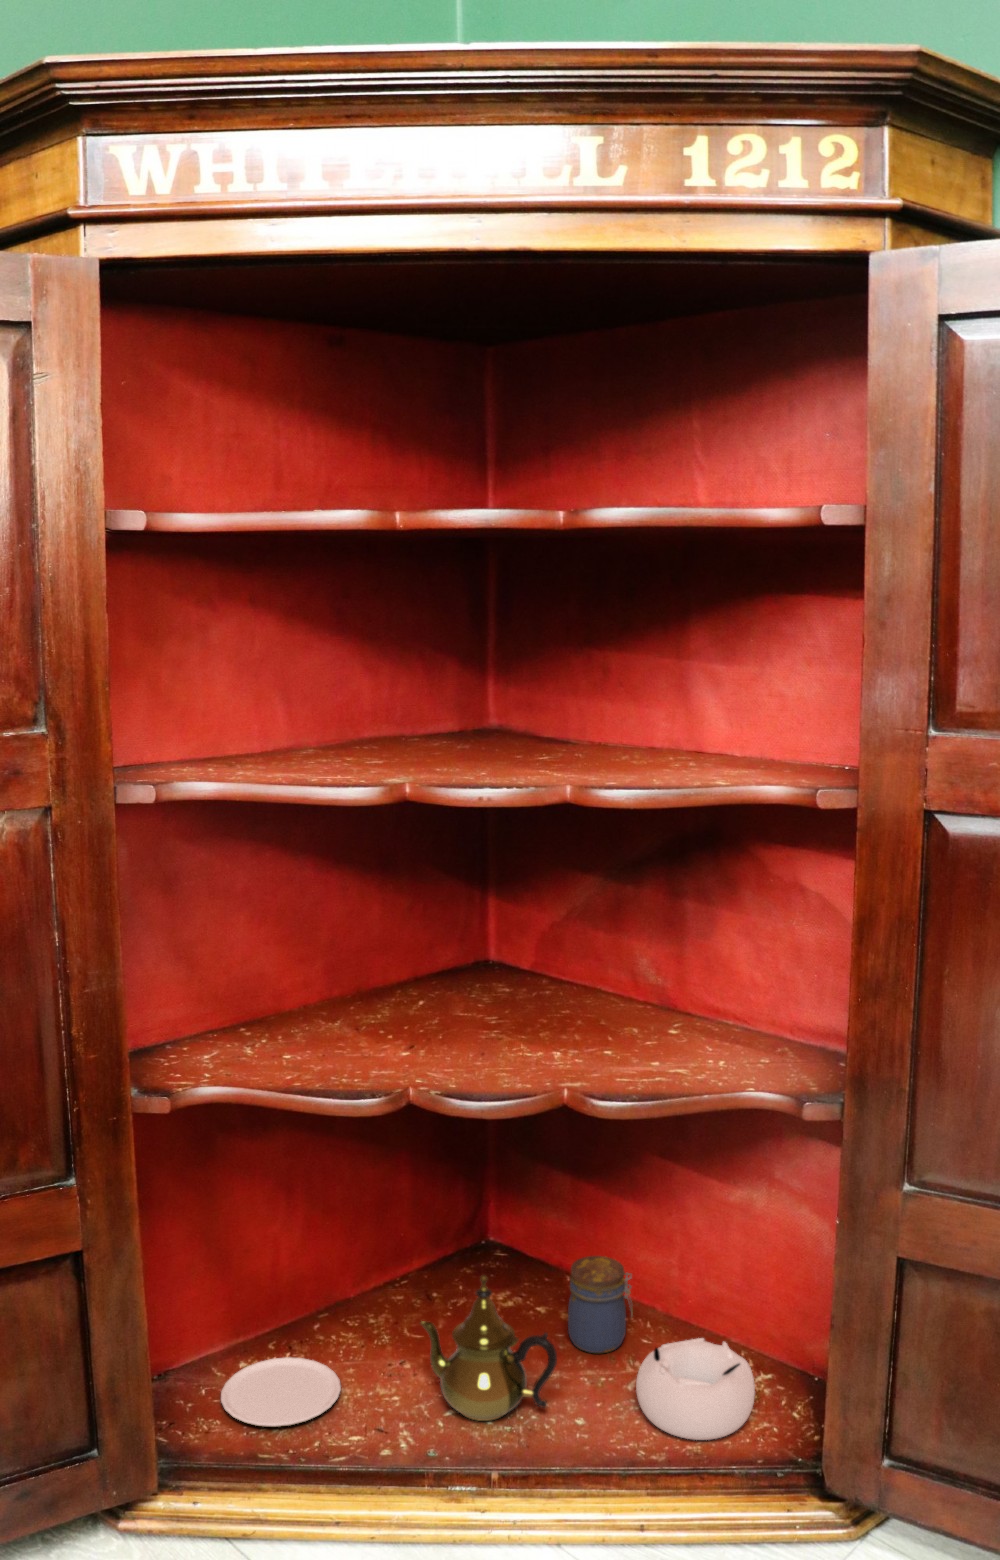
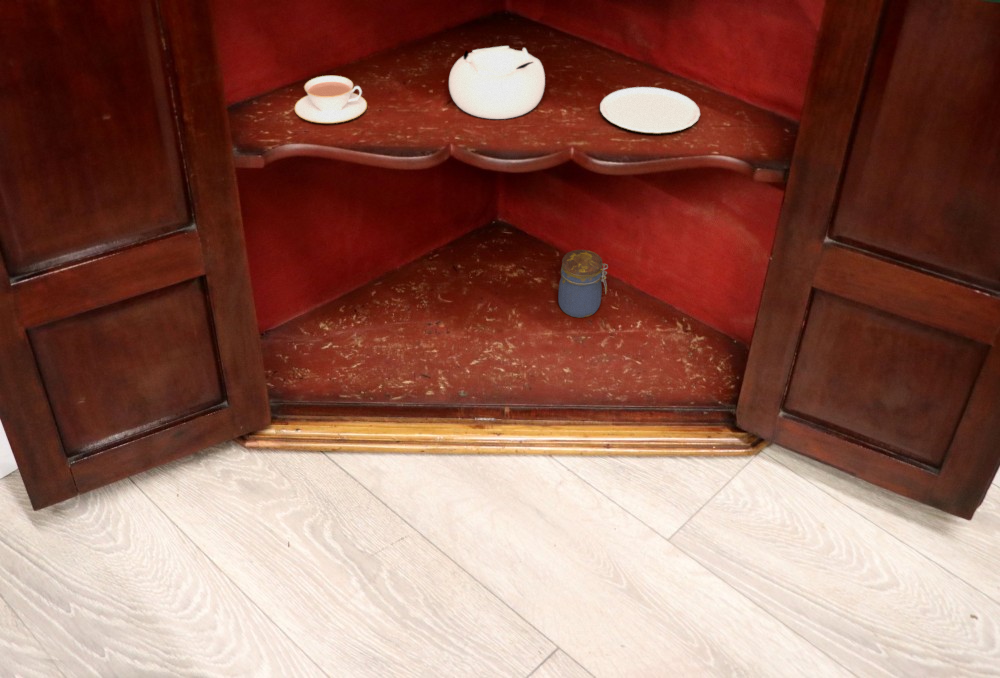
teacup: none [234,1010,322,1060] -> present [295,76,367,123]
teapot: present [420,1275,557,1421] -> none [451,277,552,370]
decorative bowl: present [636,1338,755,1440] -> present [449,46,545,119]
plate: present [221,1357,341,1427] -> present [600,87,700,134]

